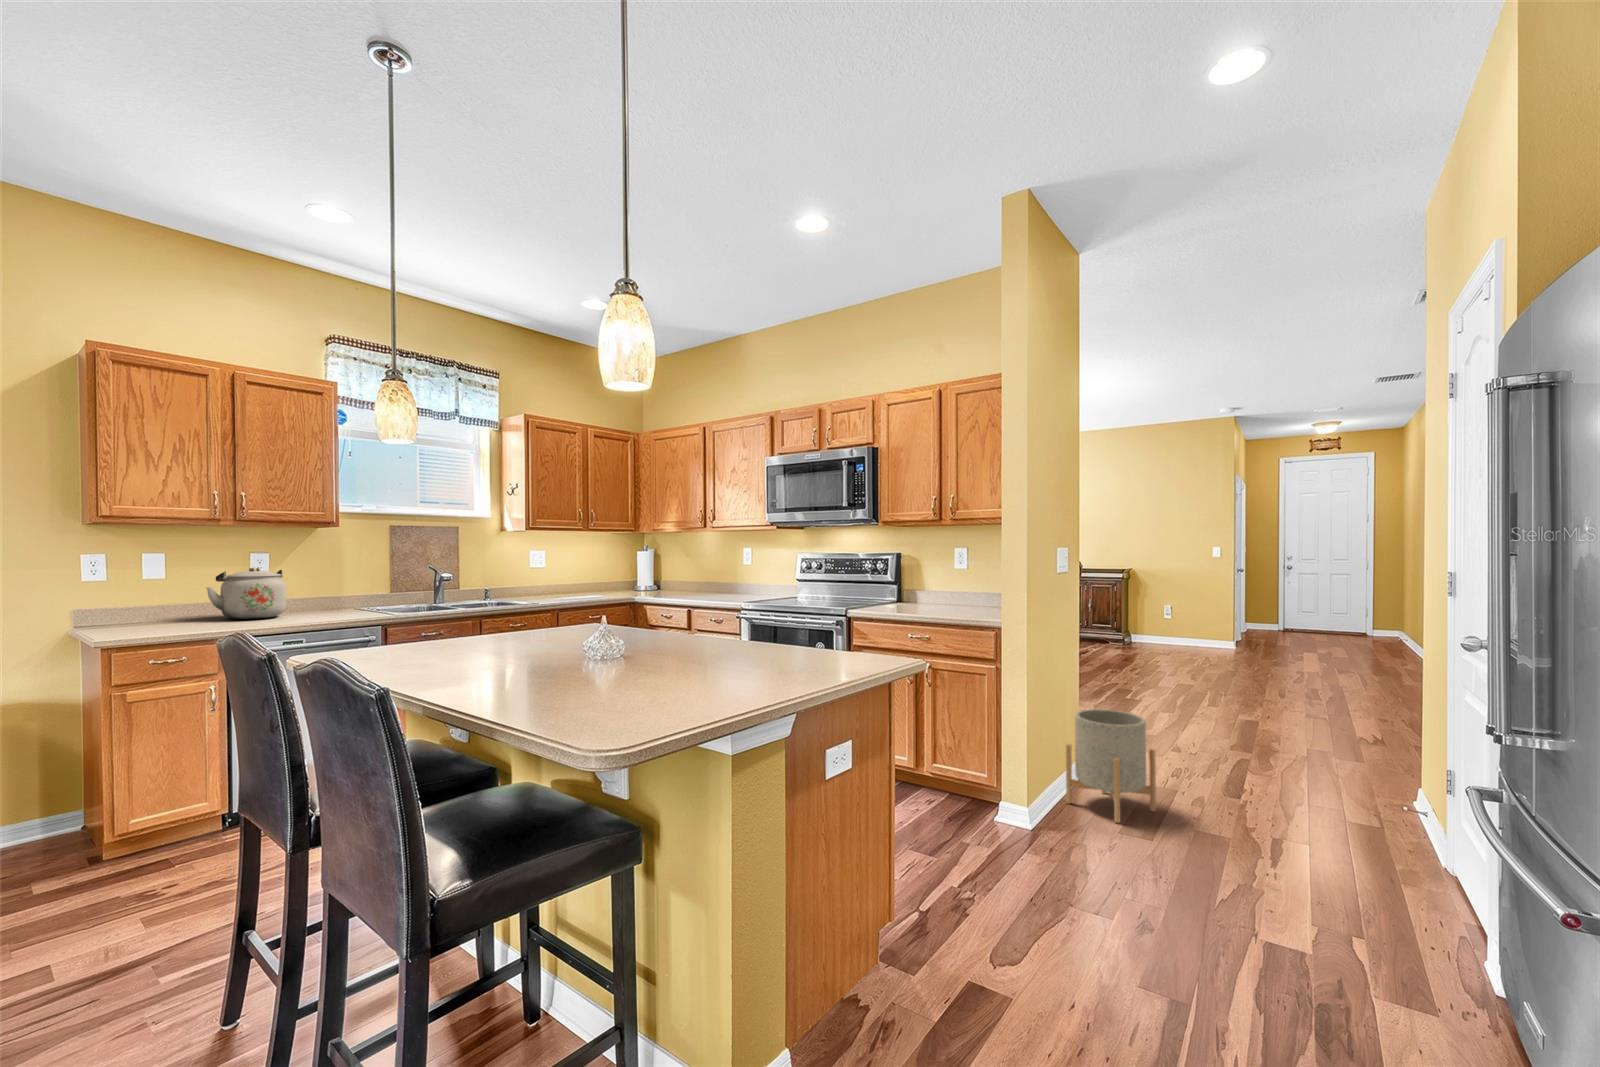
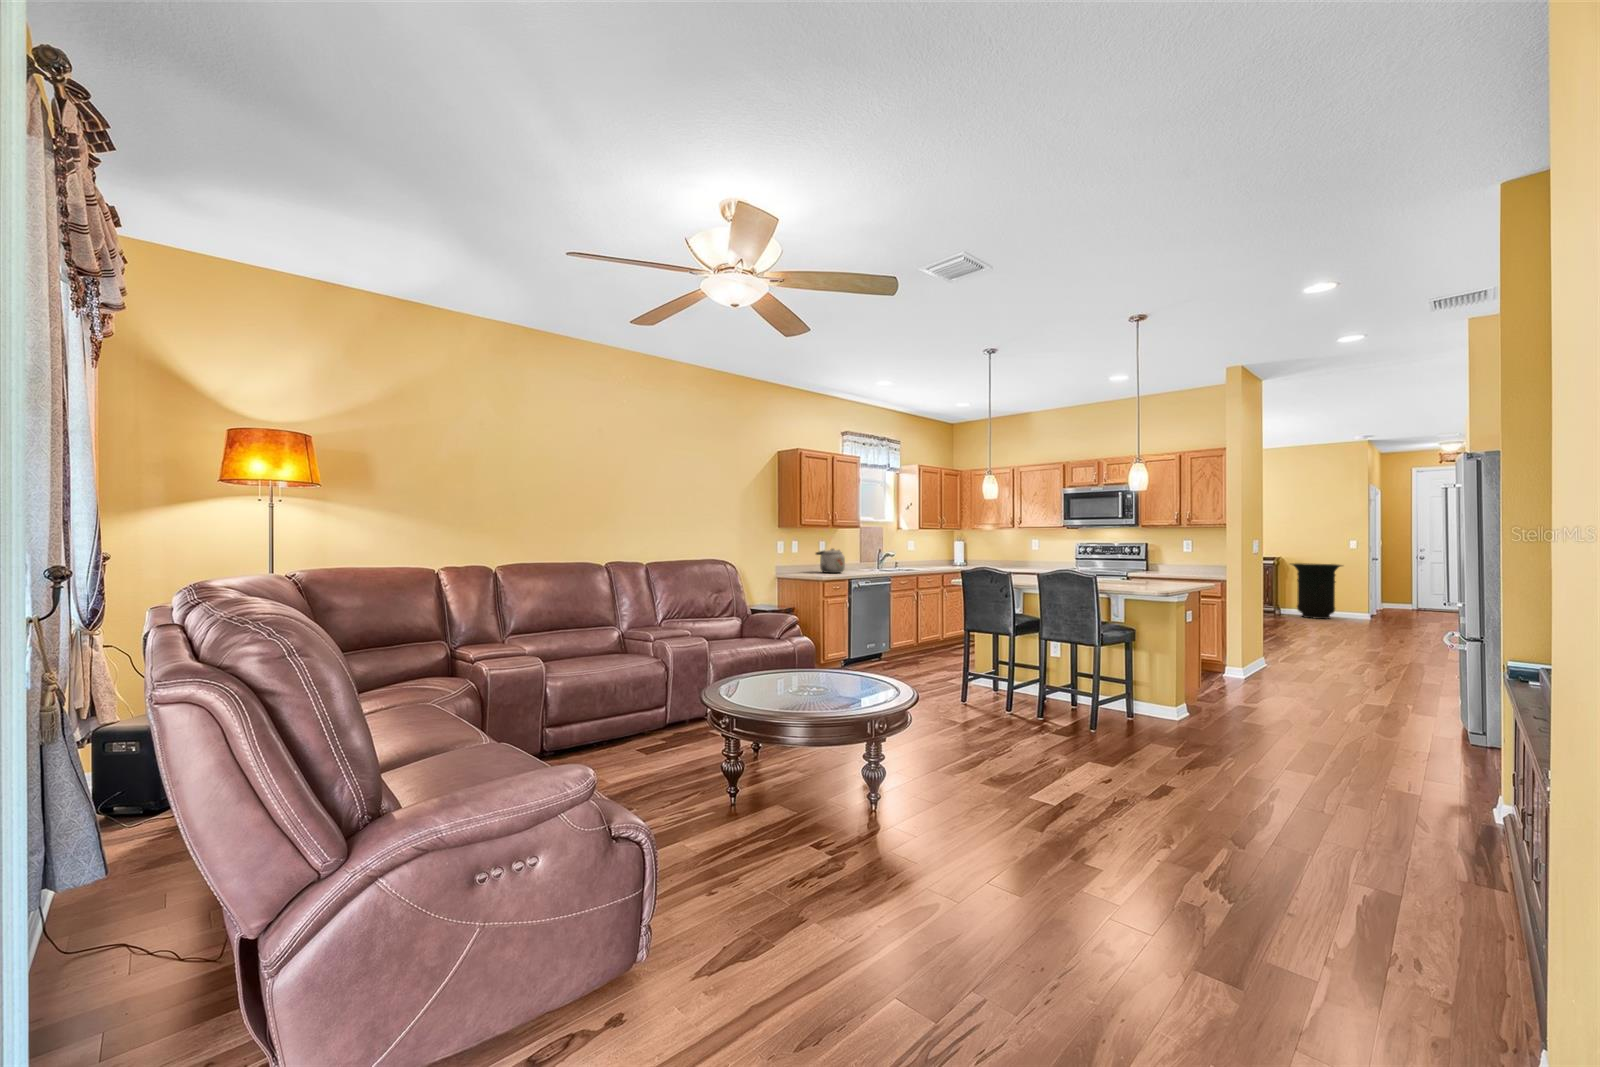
trash can: none [1138,576,1204,651] -> present [1292,563,1342,619]
planter: present [1066,709,1156,823] -> none [1258,627,1310,680]

